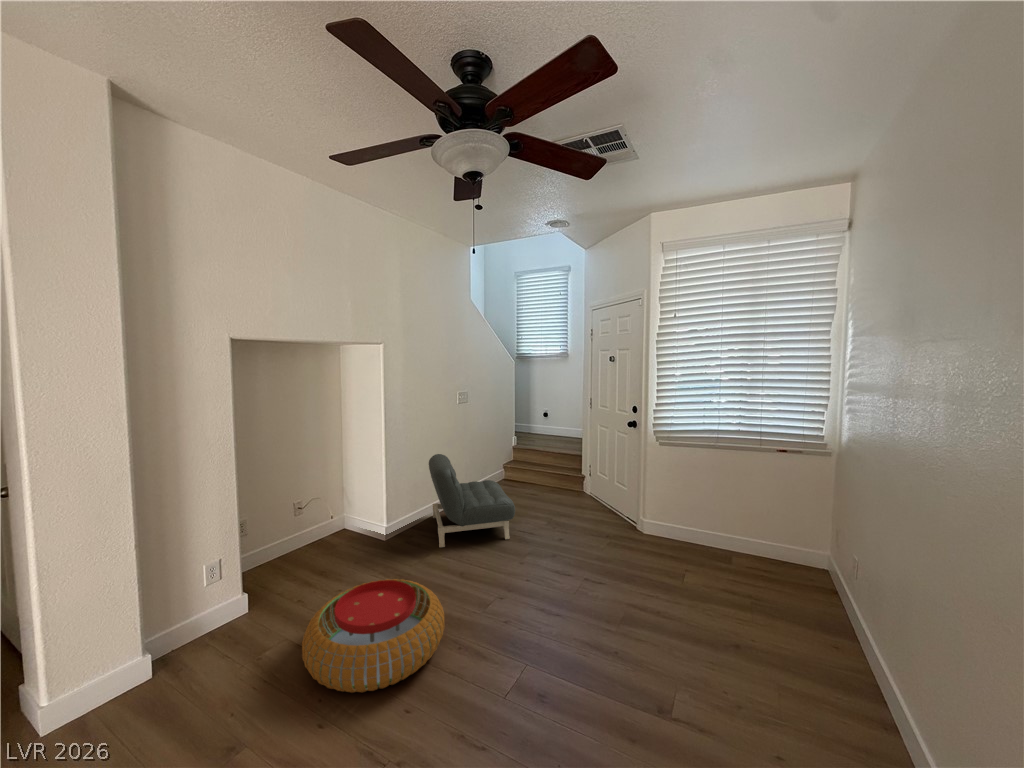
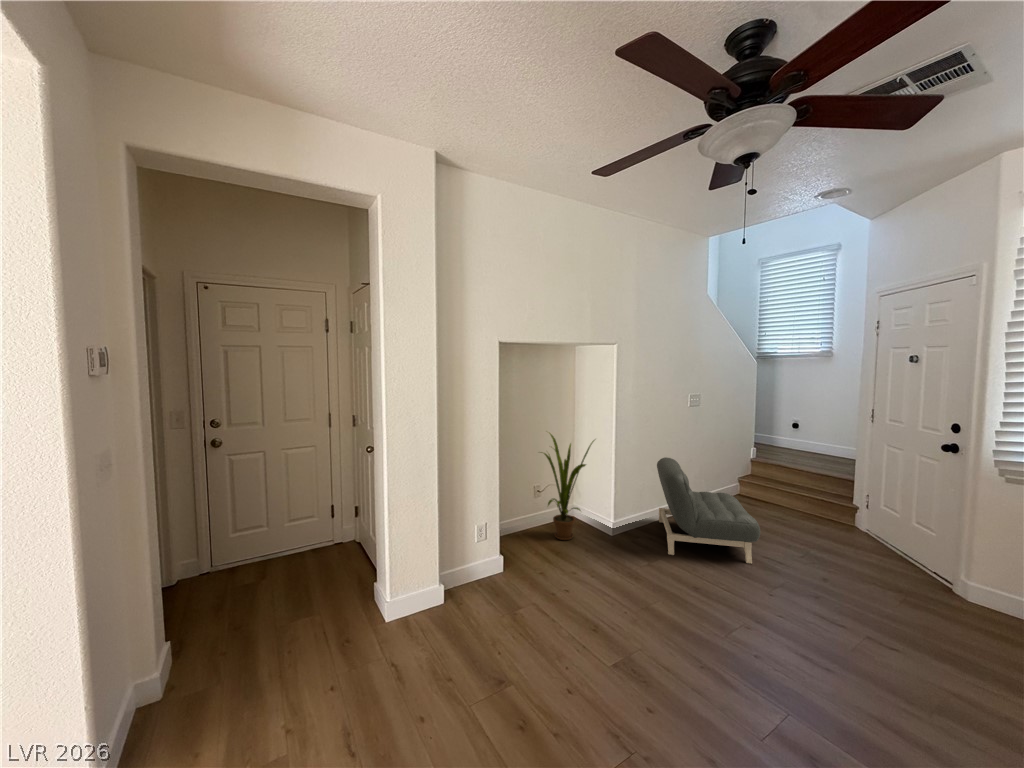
house plant: none [293,439,365,558] -> present [541,433,594,540]
pouf: present [302,579,445,693] -> none [549,572,684,679]

